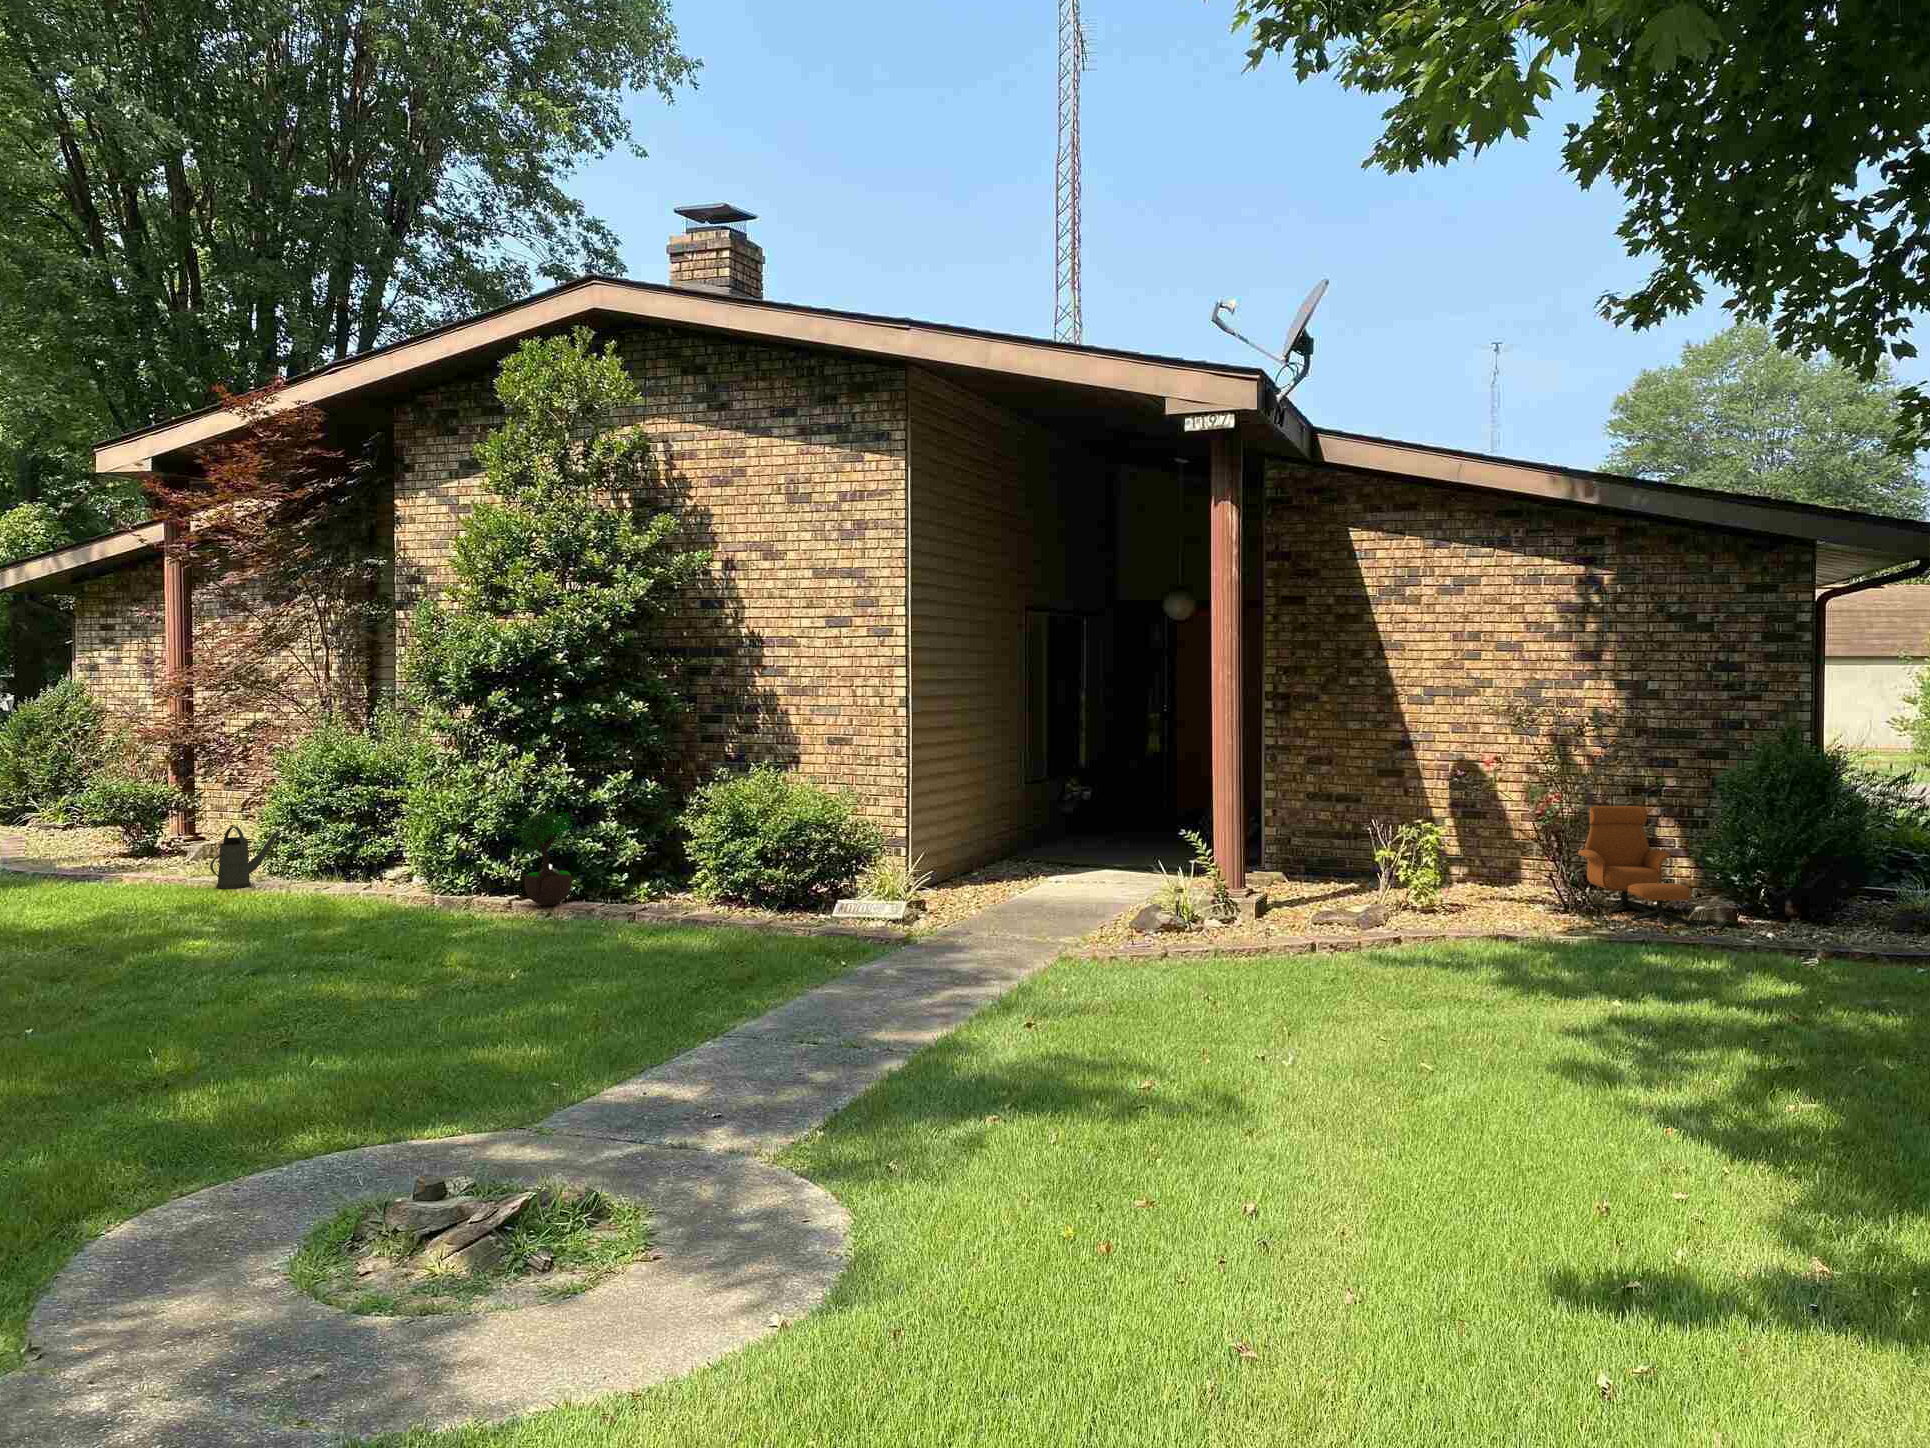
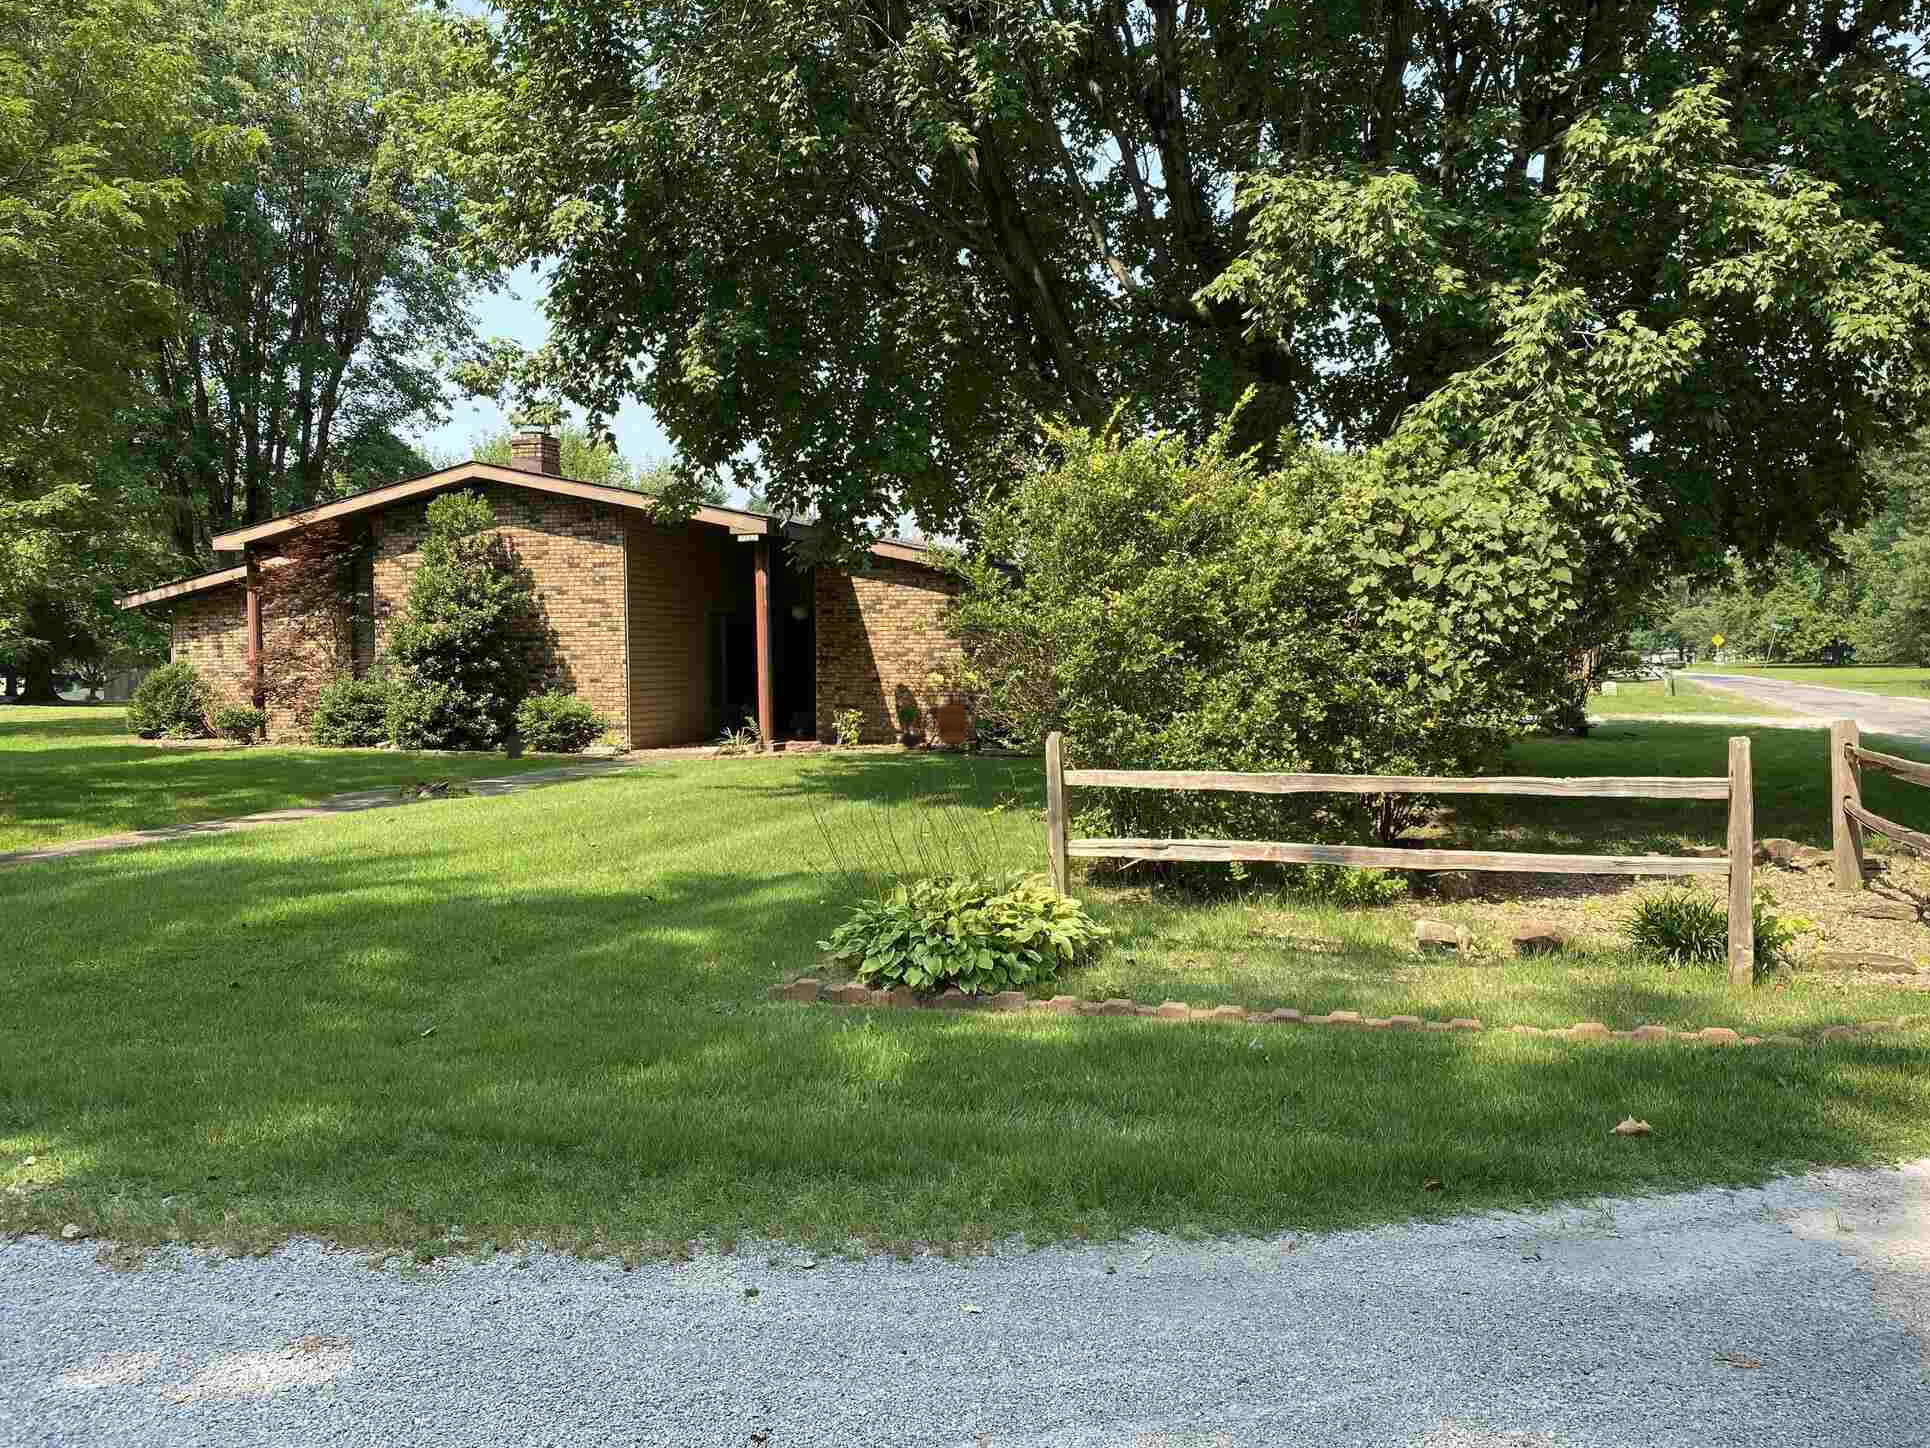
potted tree: present [514,801,576,905] -> present [895,707,920,749]
watering can: present [210,827,278,889] -> present [506,730,534,758]

